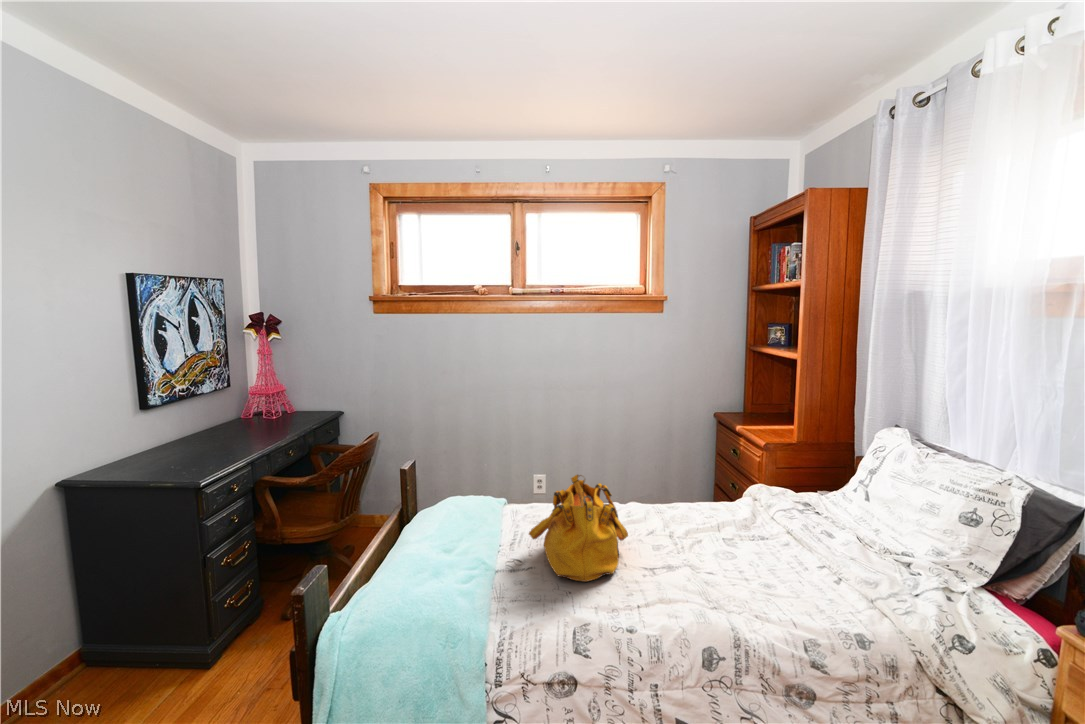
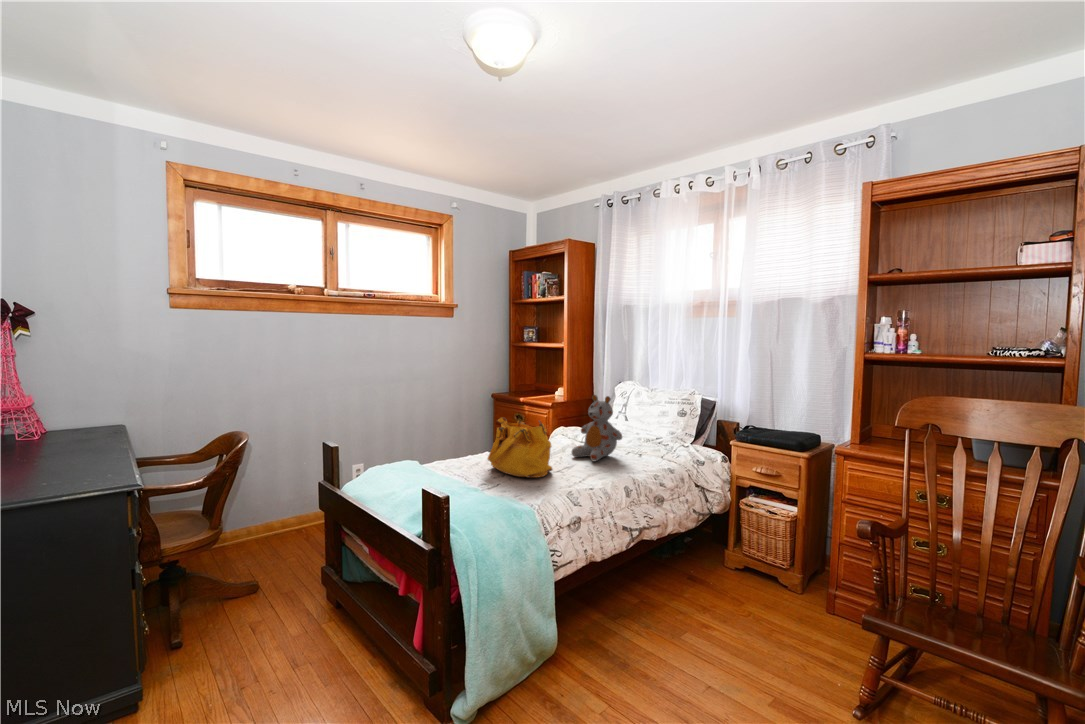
stuffed bear: none [693,457,773,575] -> present [572,395,622,461]

